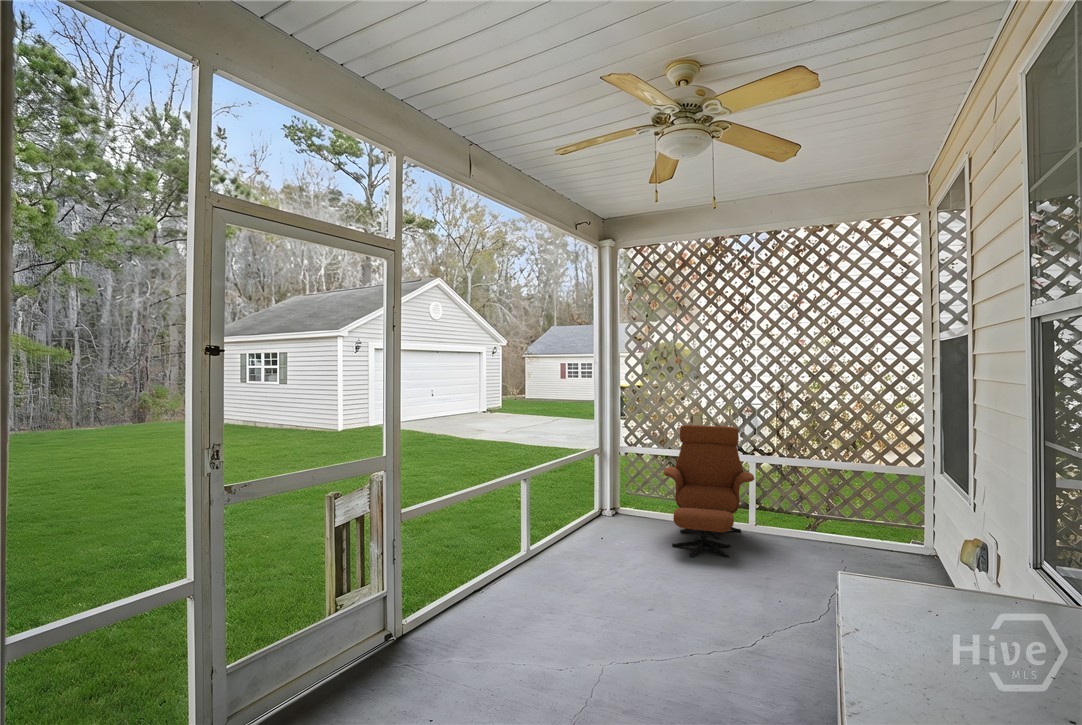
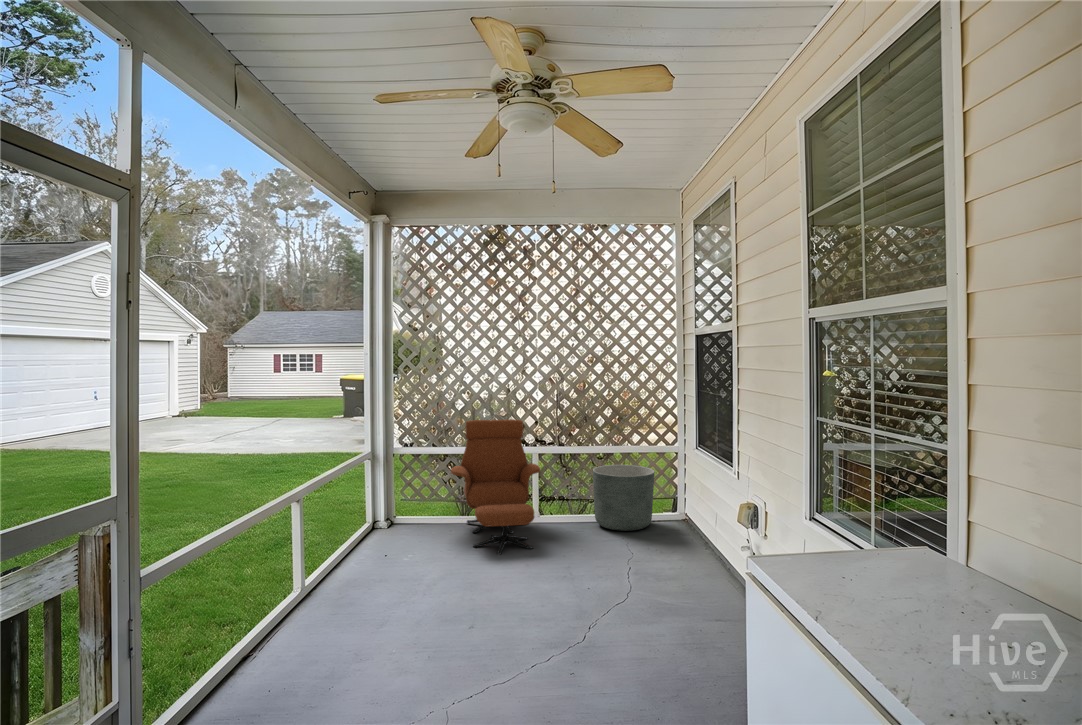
planter: none [811,482,887,557] -> present [593,465,655,531]

